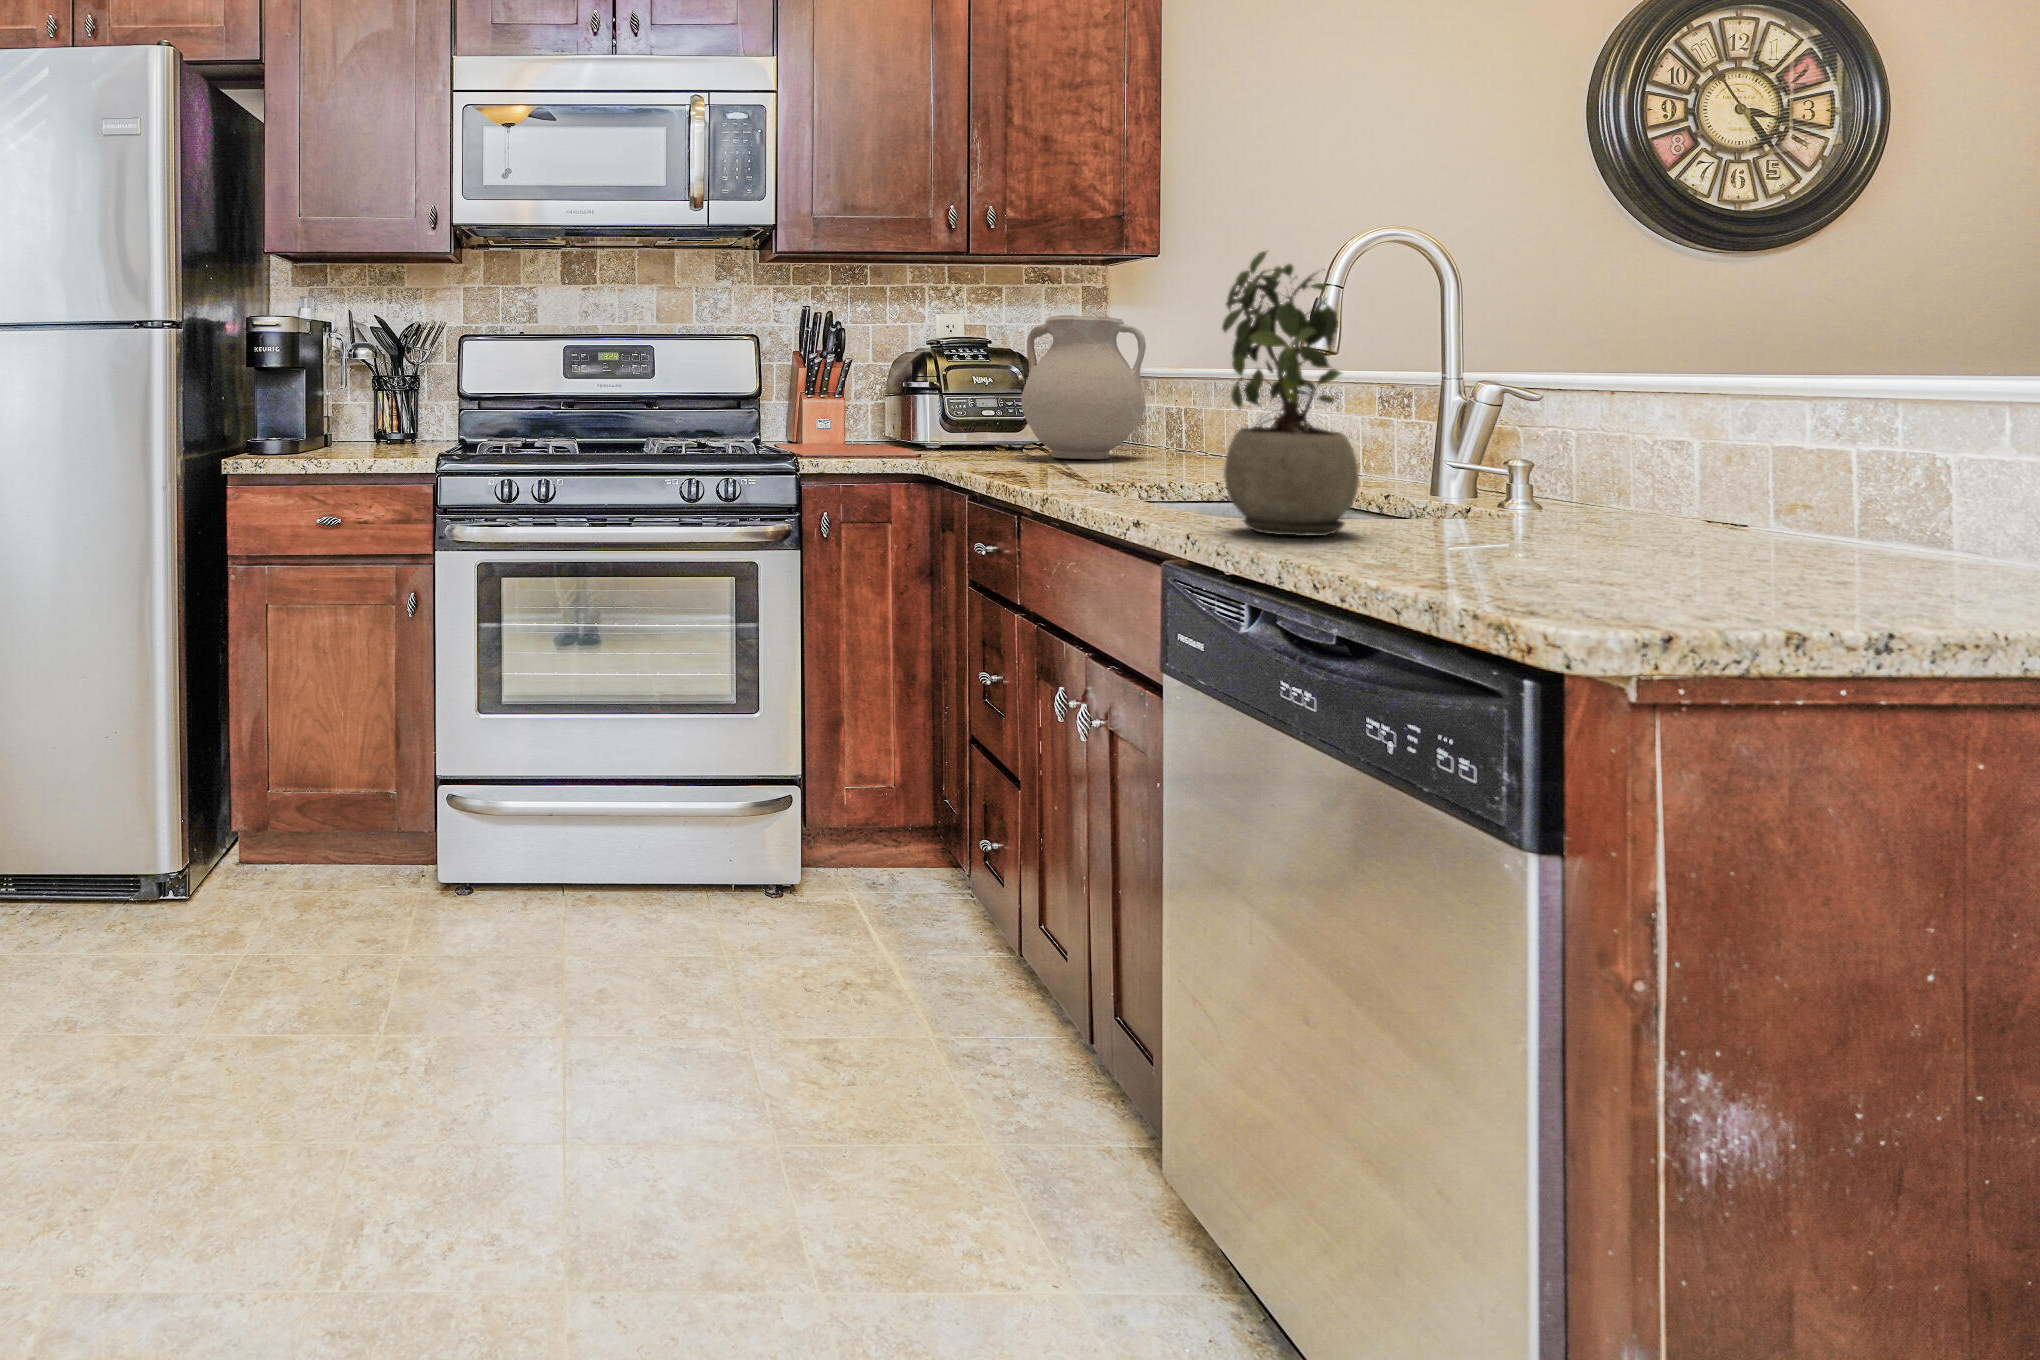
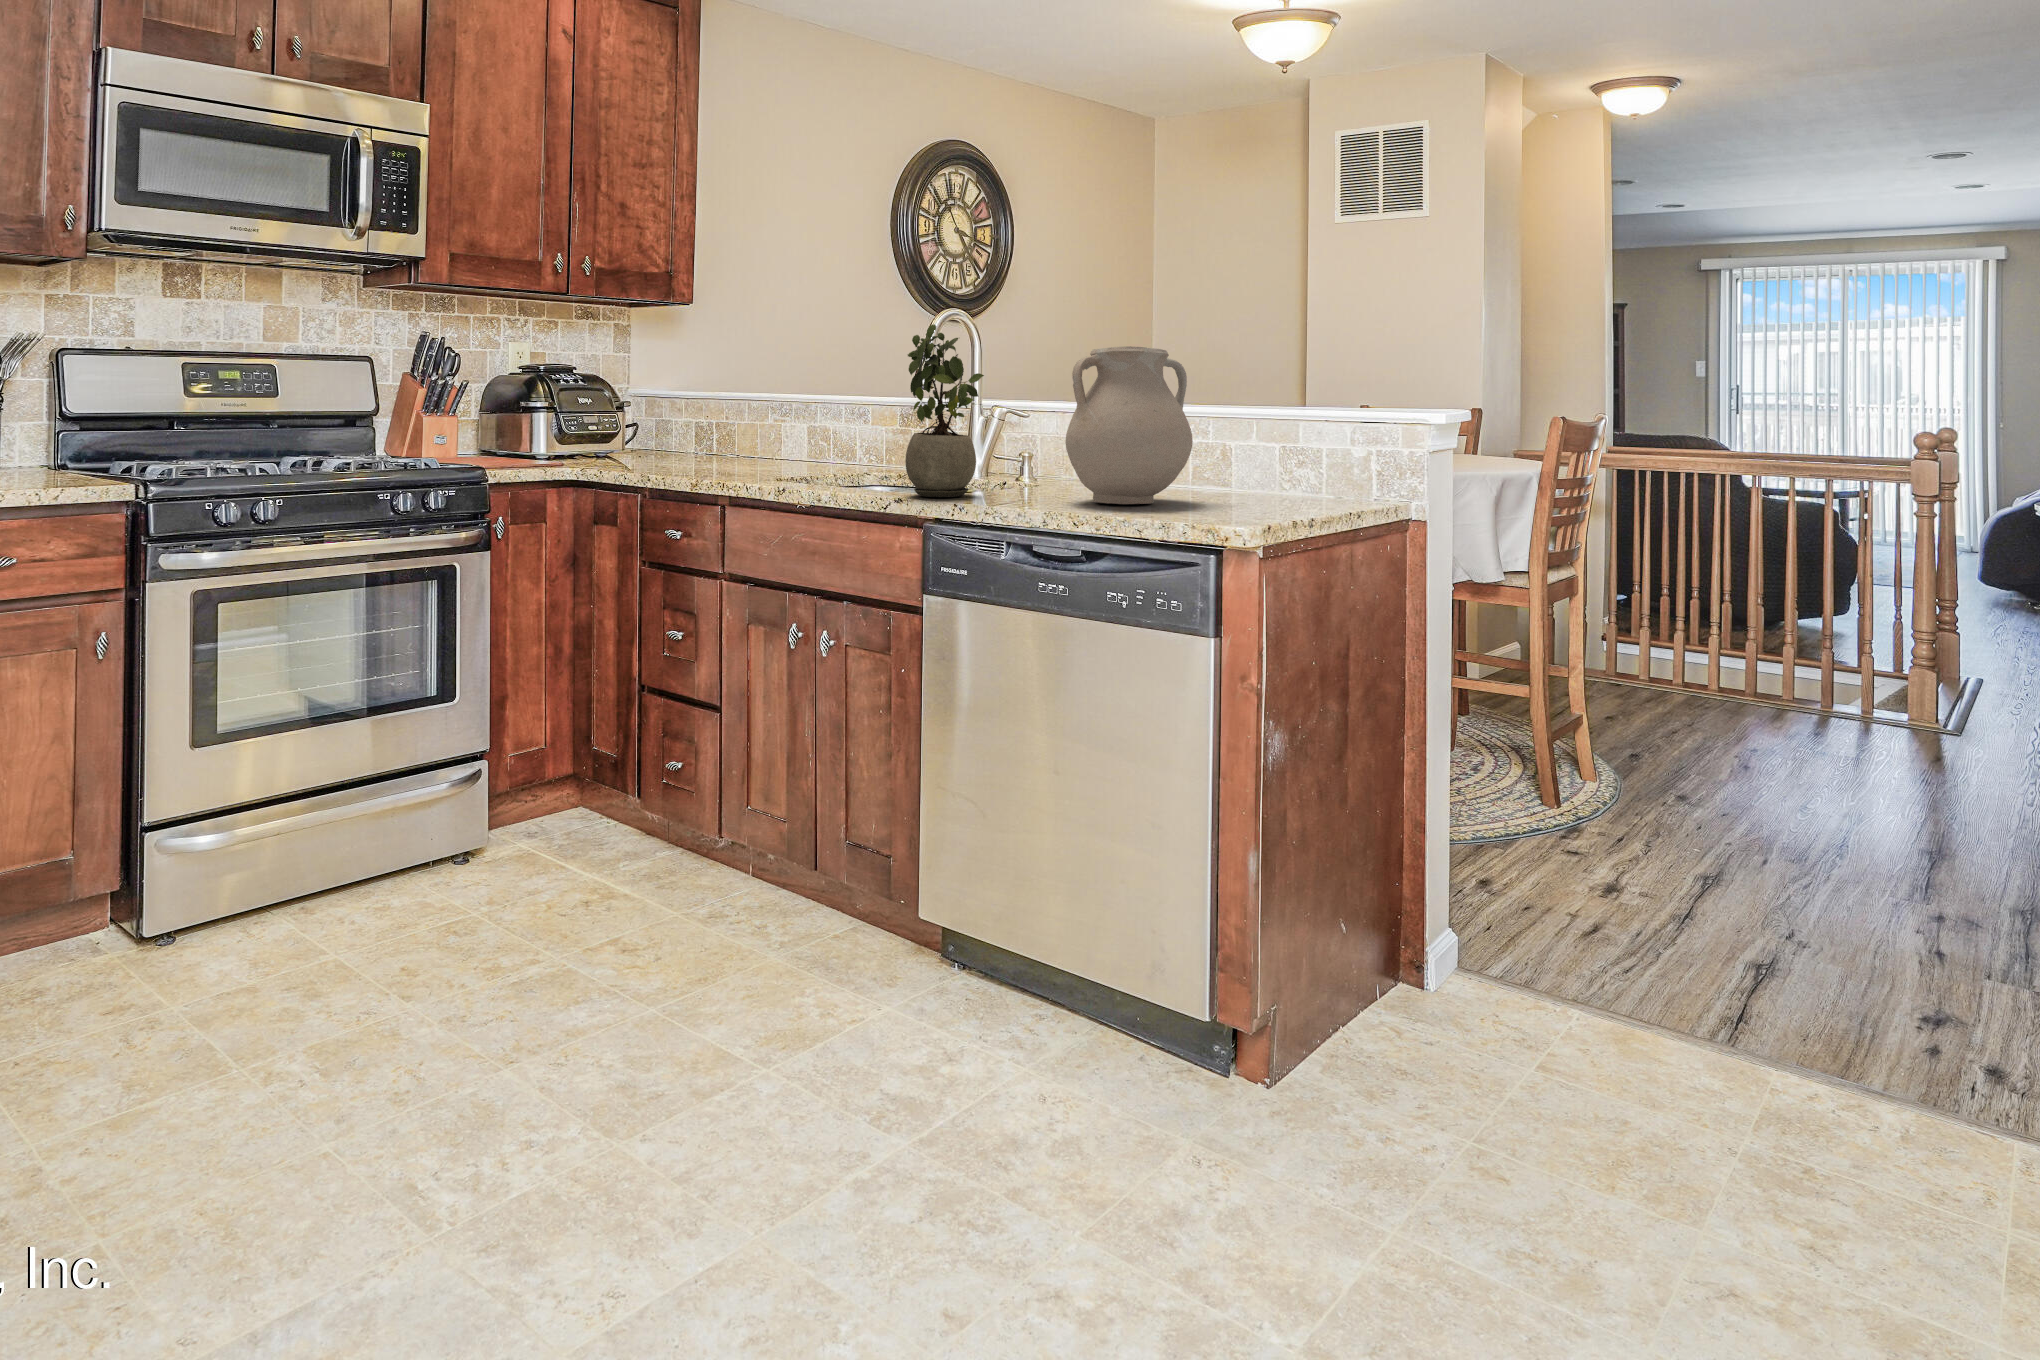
vase: present [1021,315,1146,459] -> present [1065,346,1193,504]

